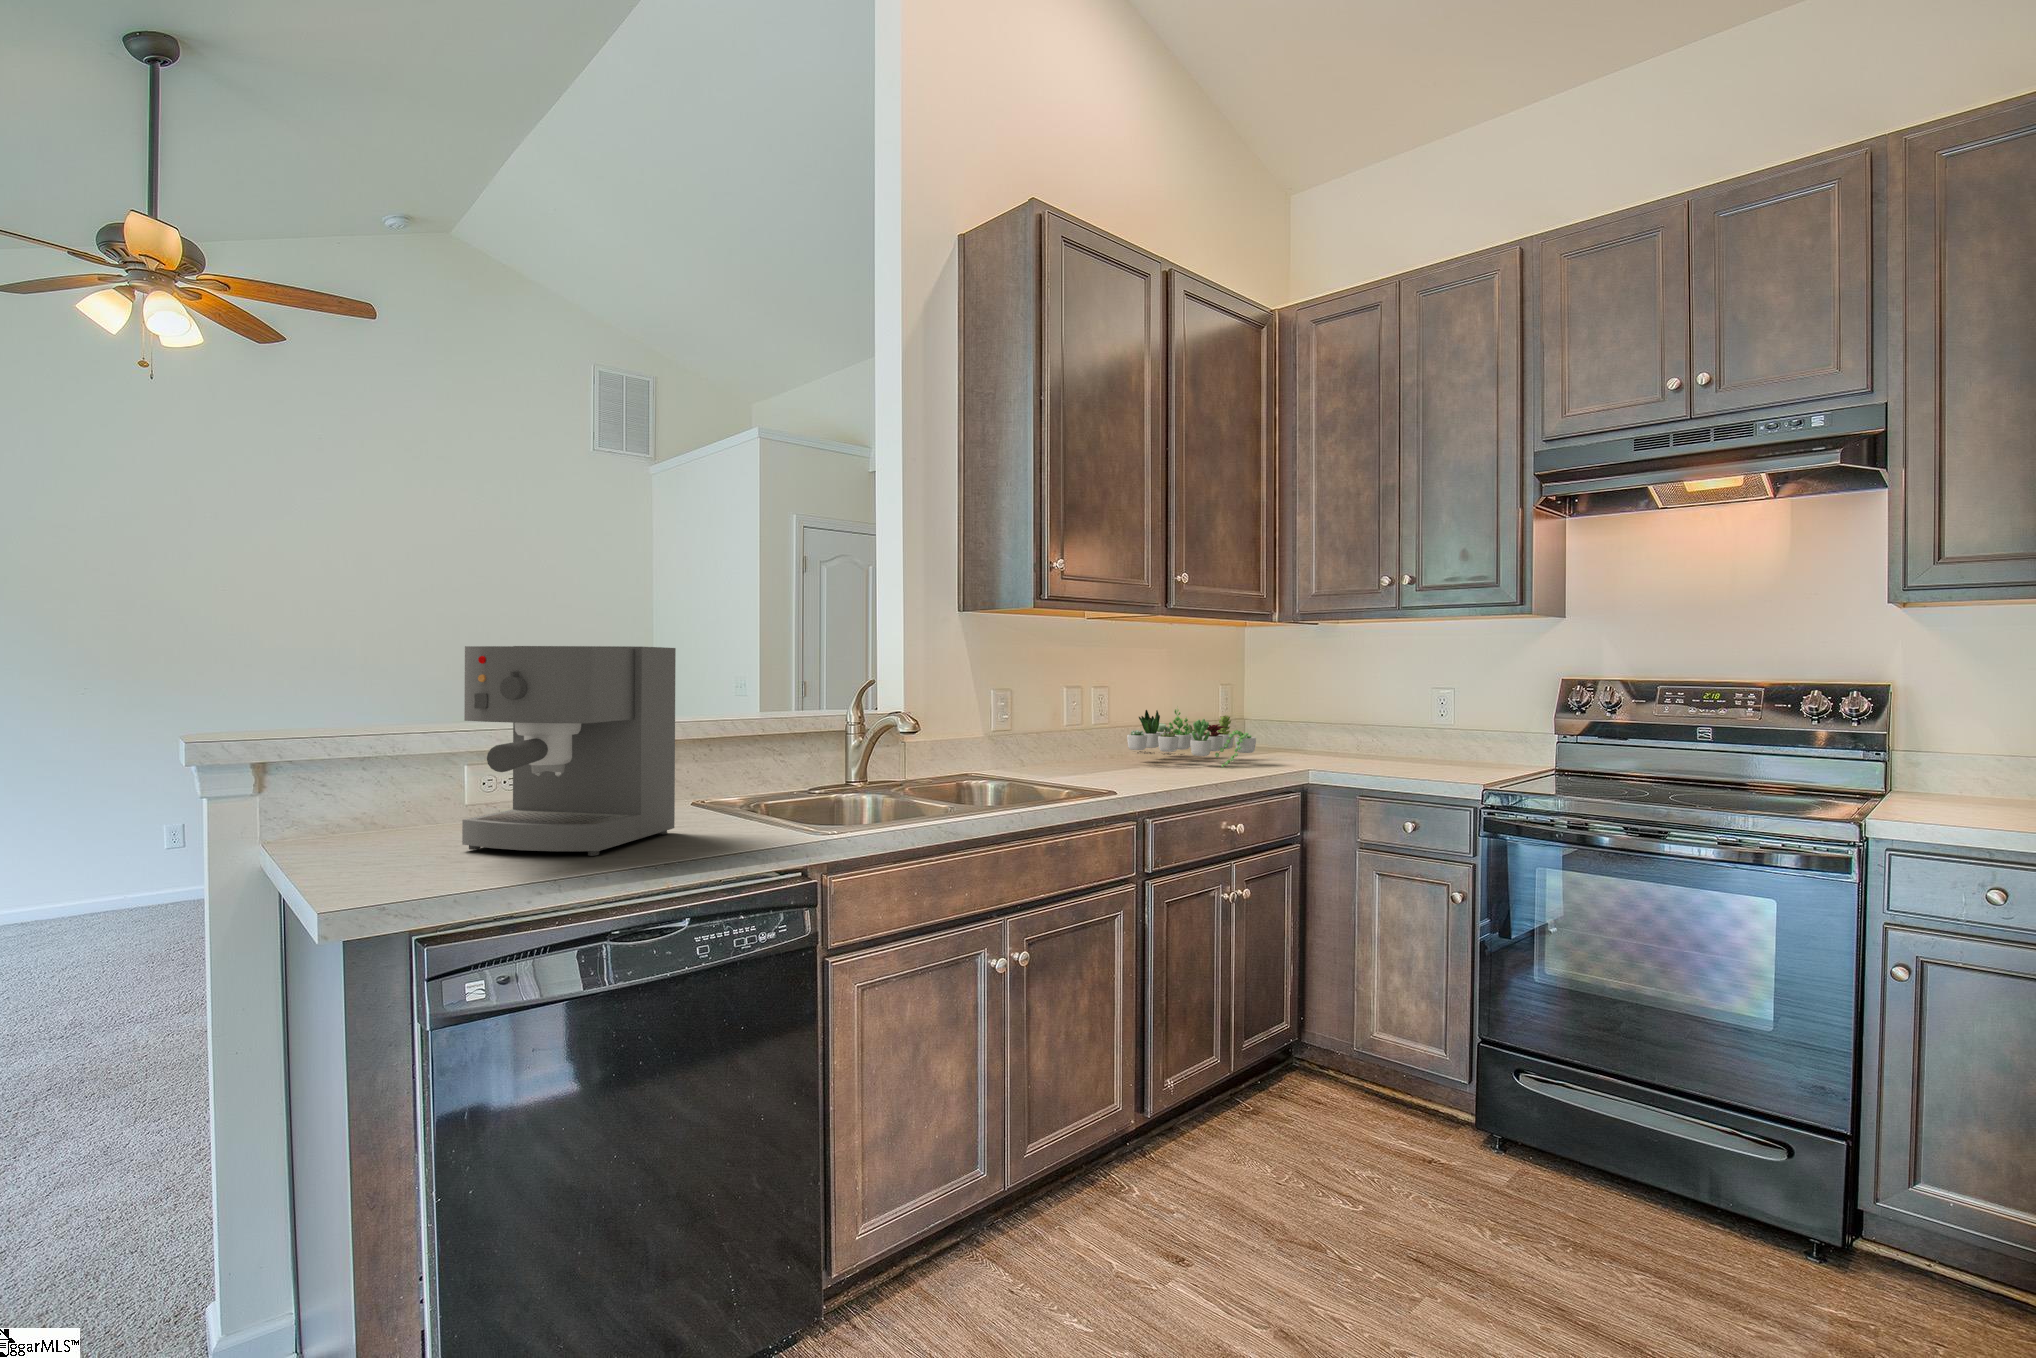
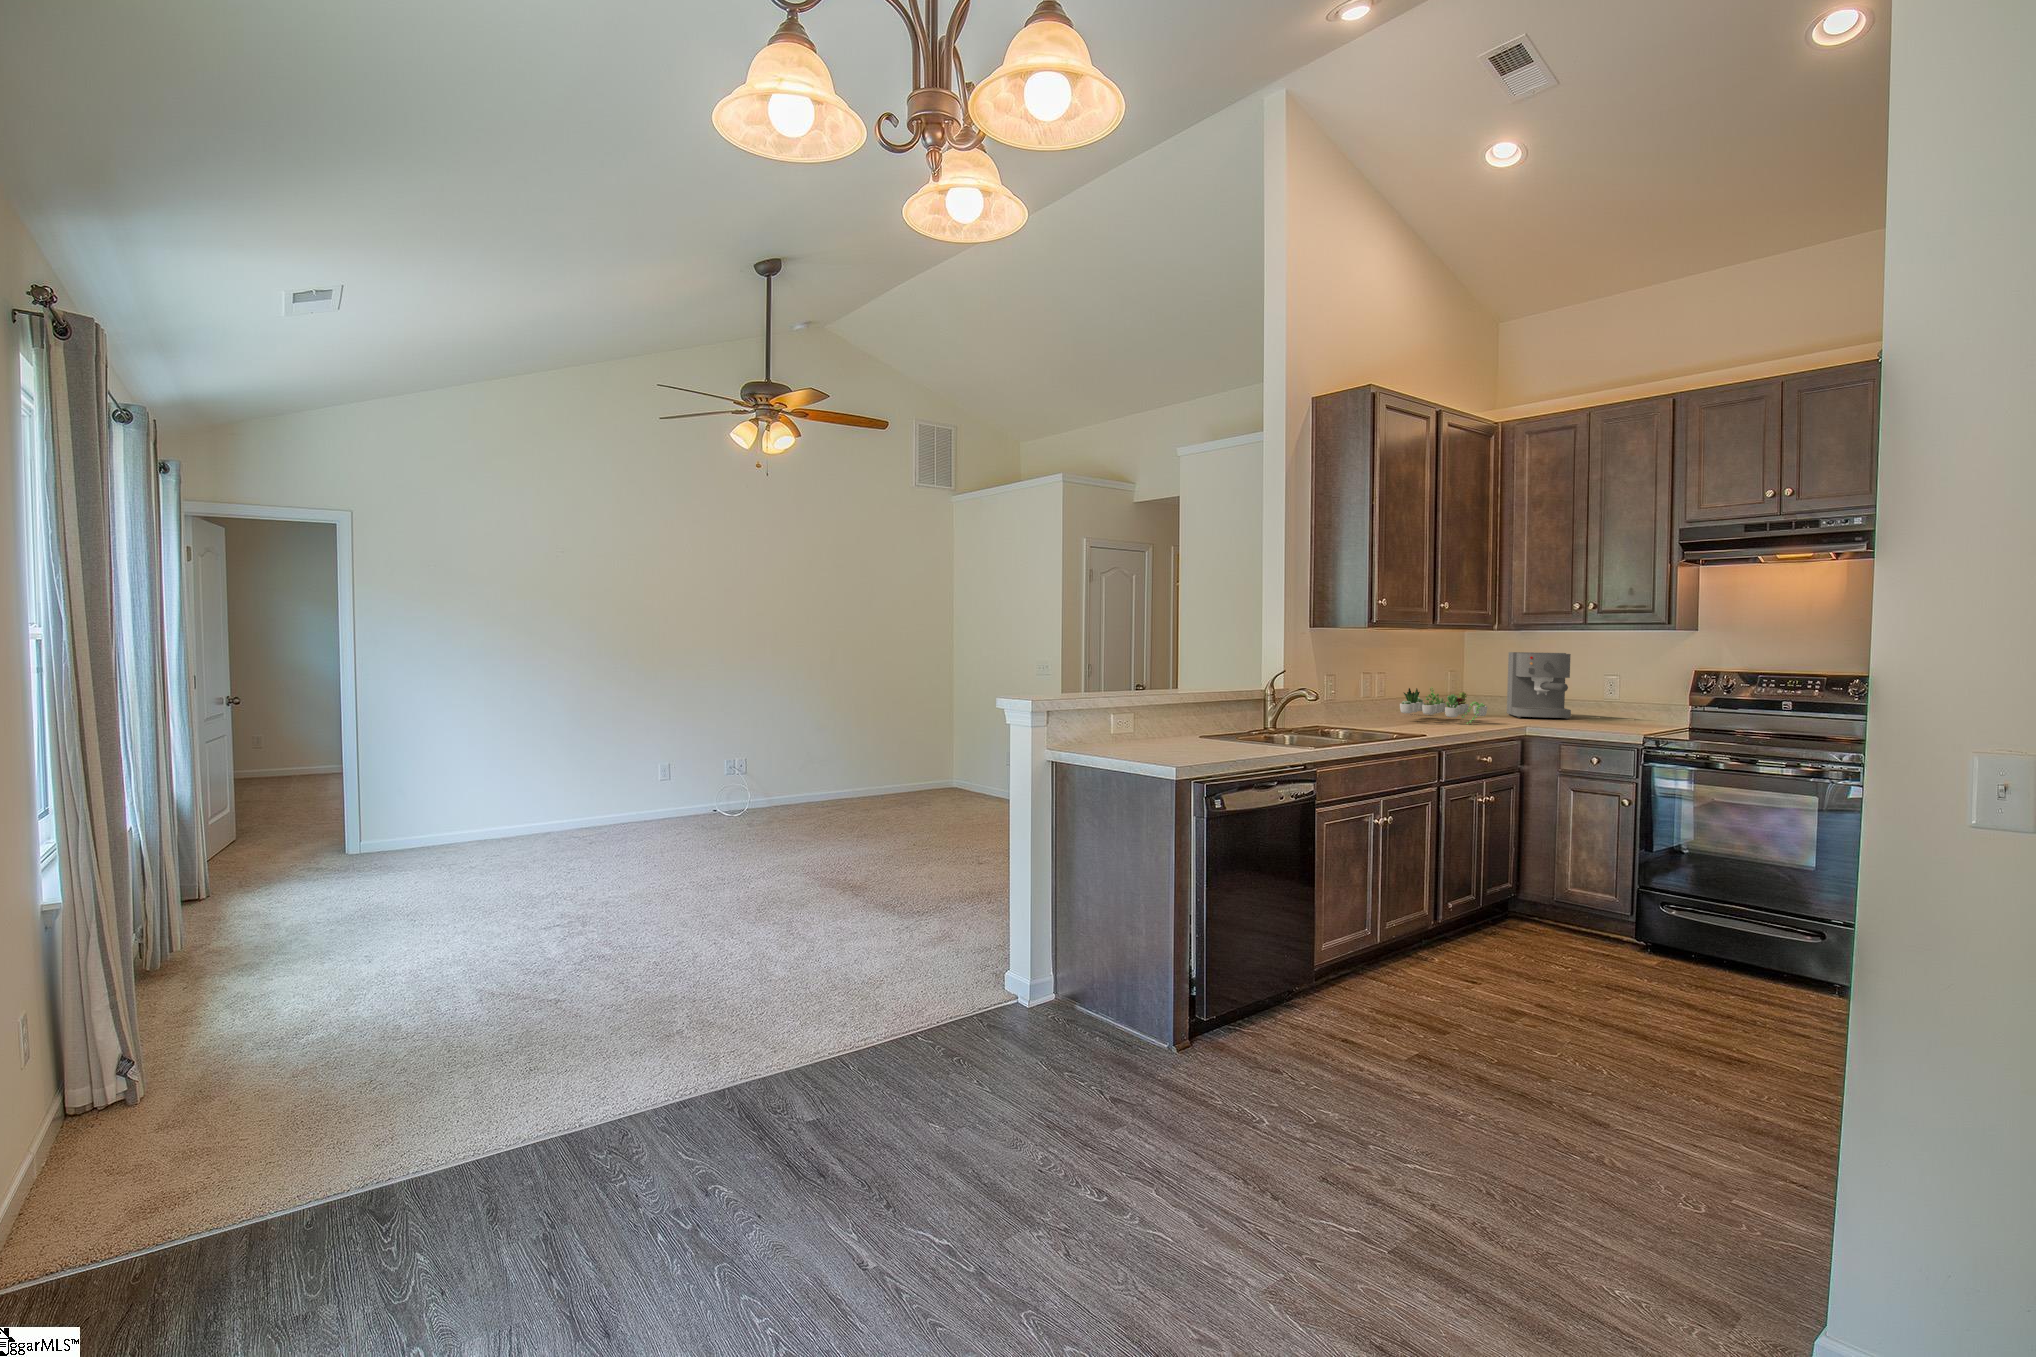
coffee maker: present [462,646,676,856] -> present [1507,652,1571,719]

